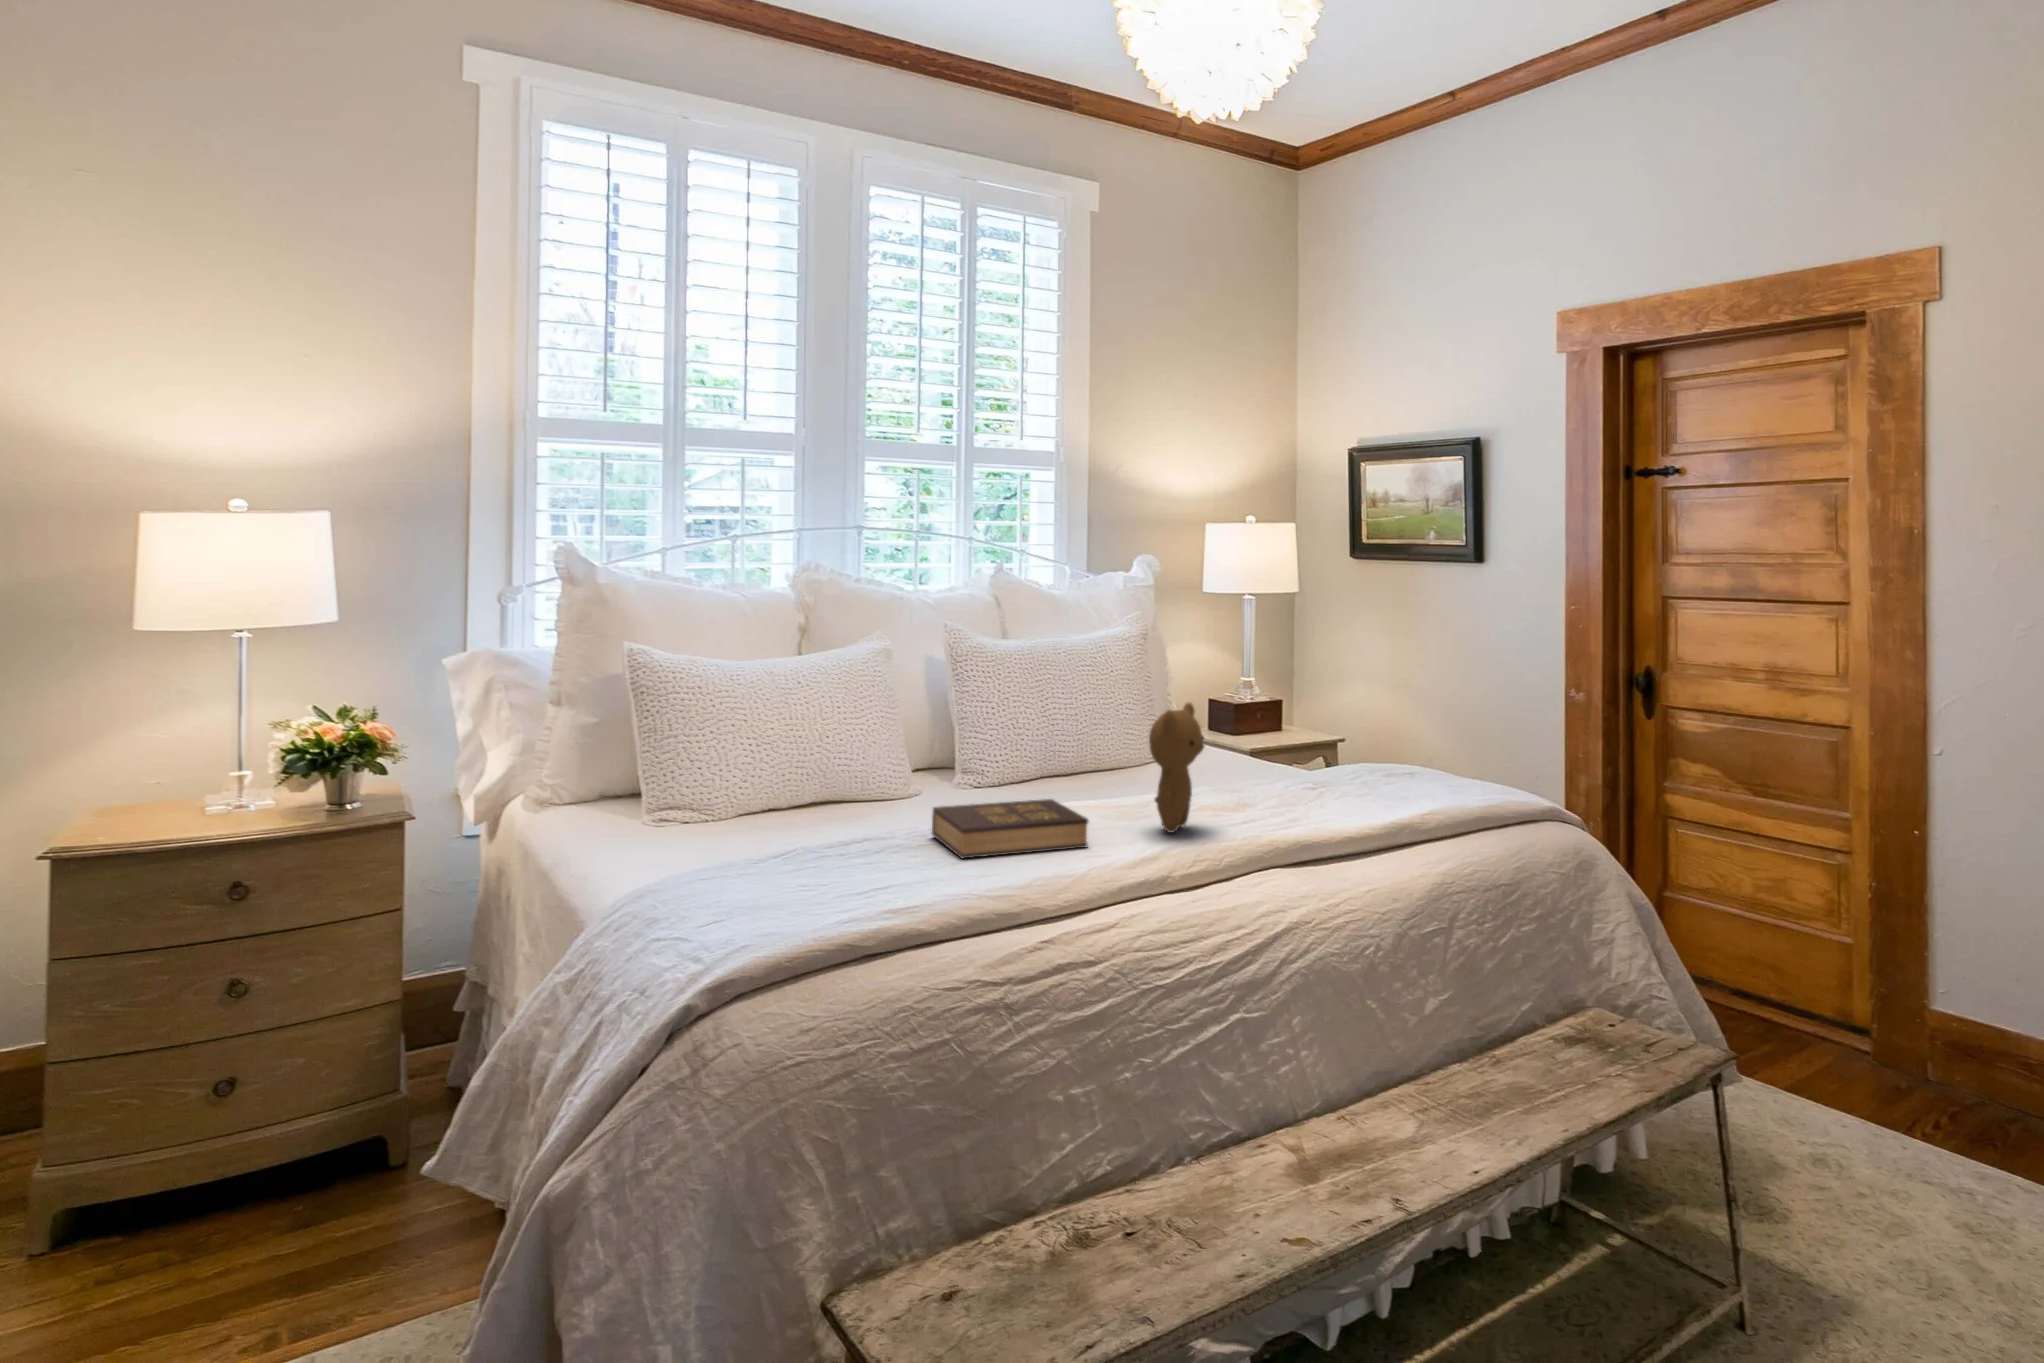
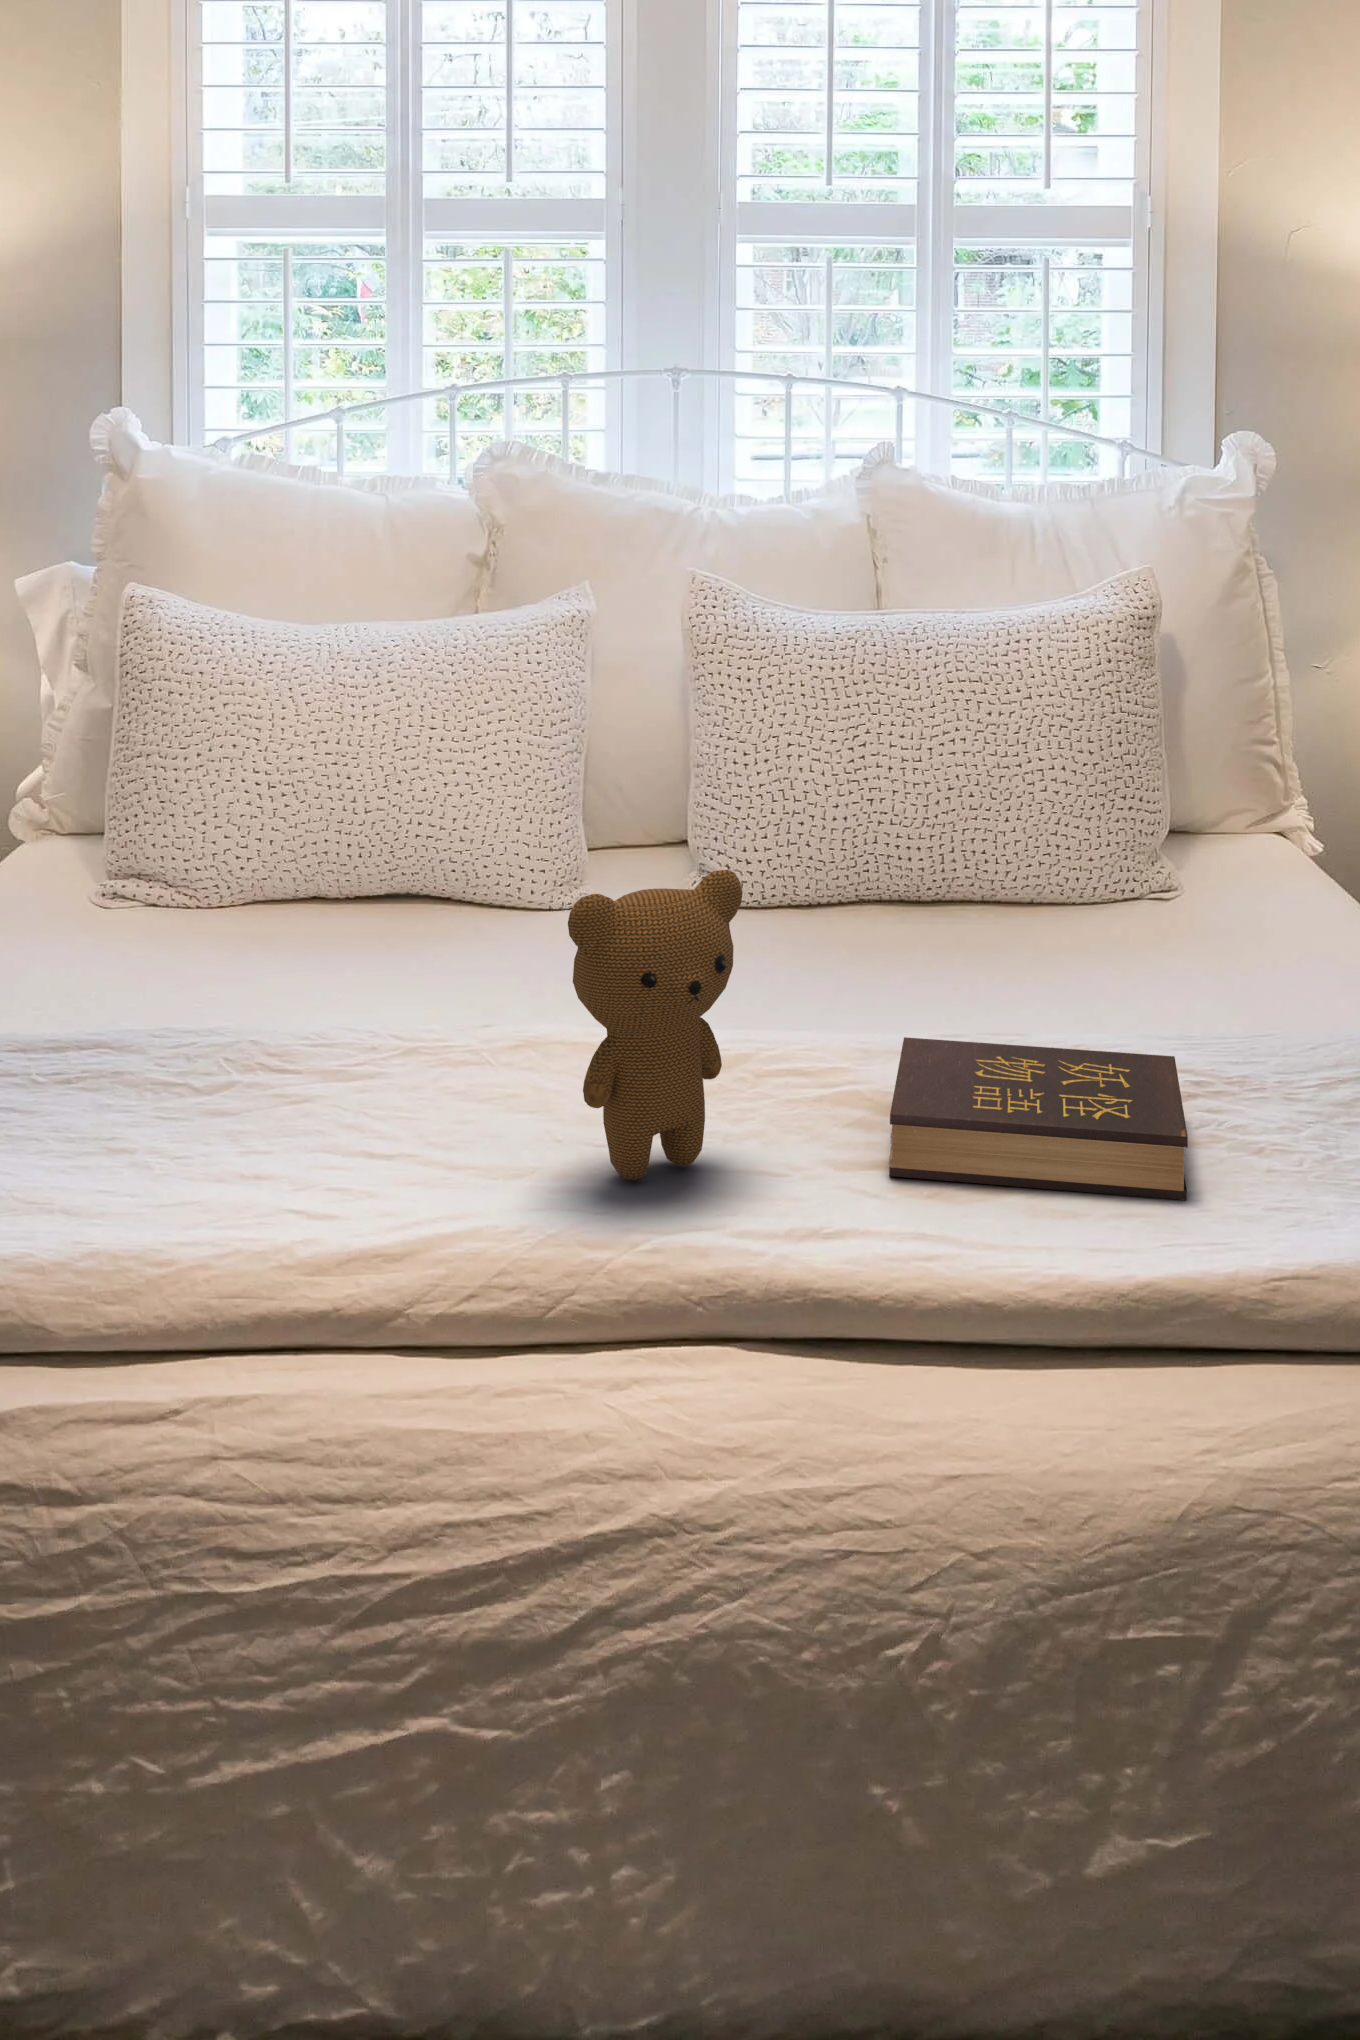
hardback book: present [932,799,1089,859] -> present [889,1037,1188,1200]

